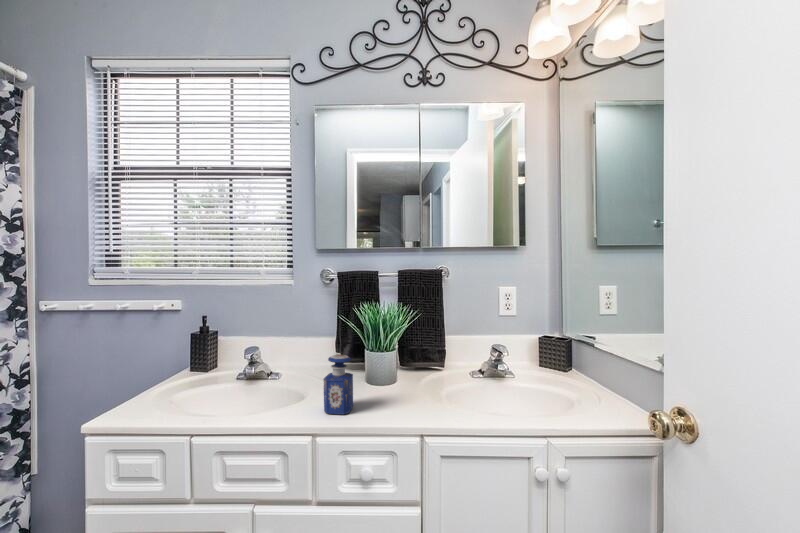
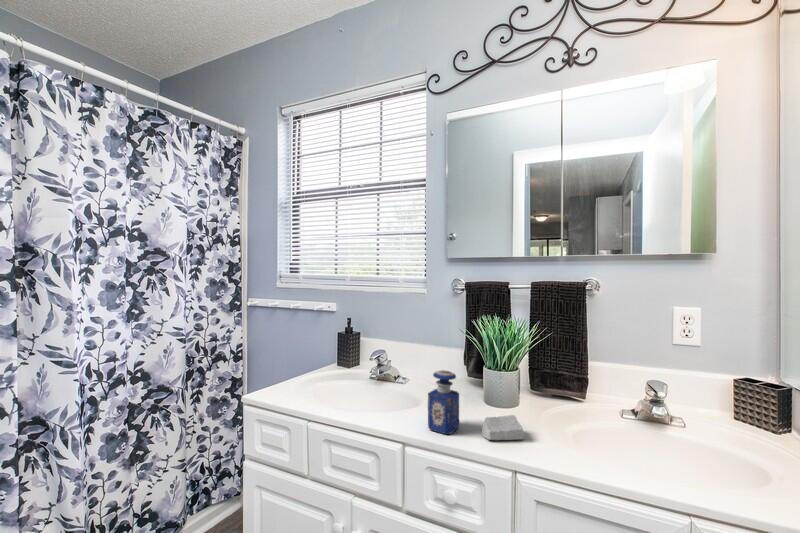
soap bar: none [375,386,412,411] -> present [482,415,524,440]

